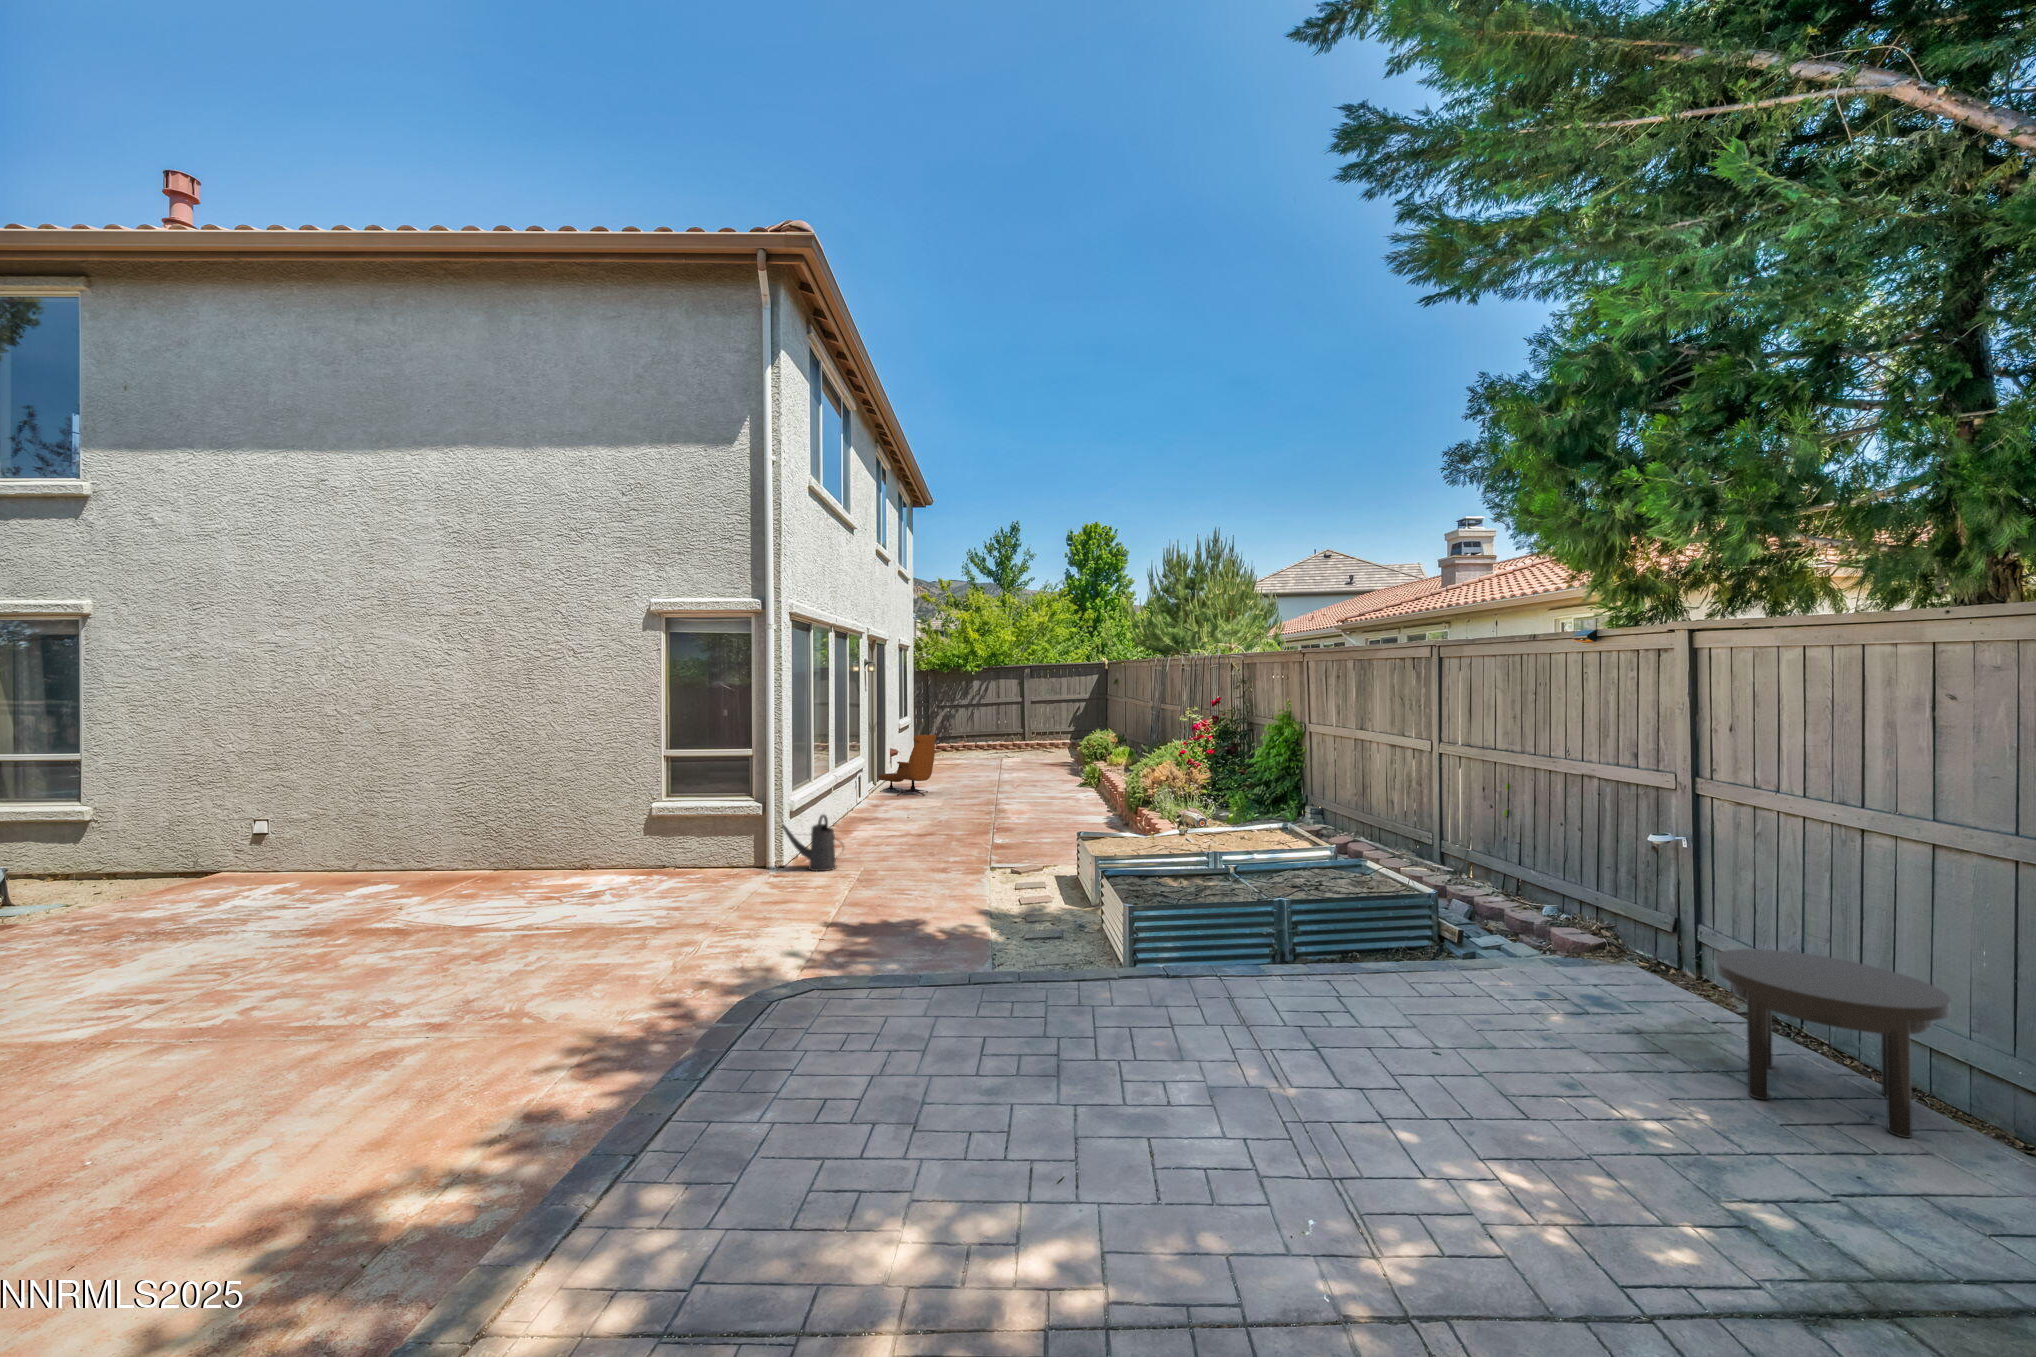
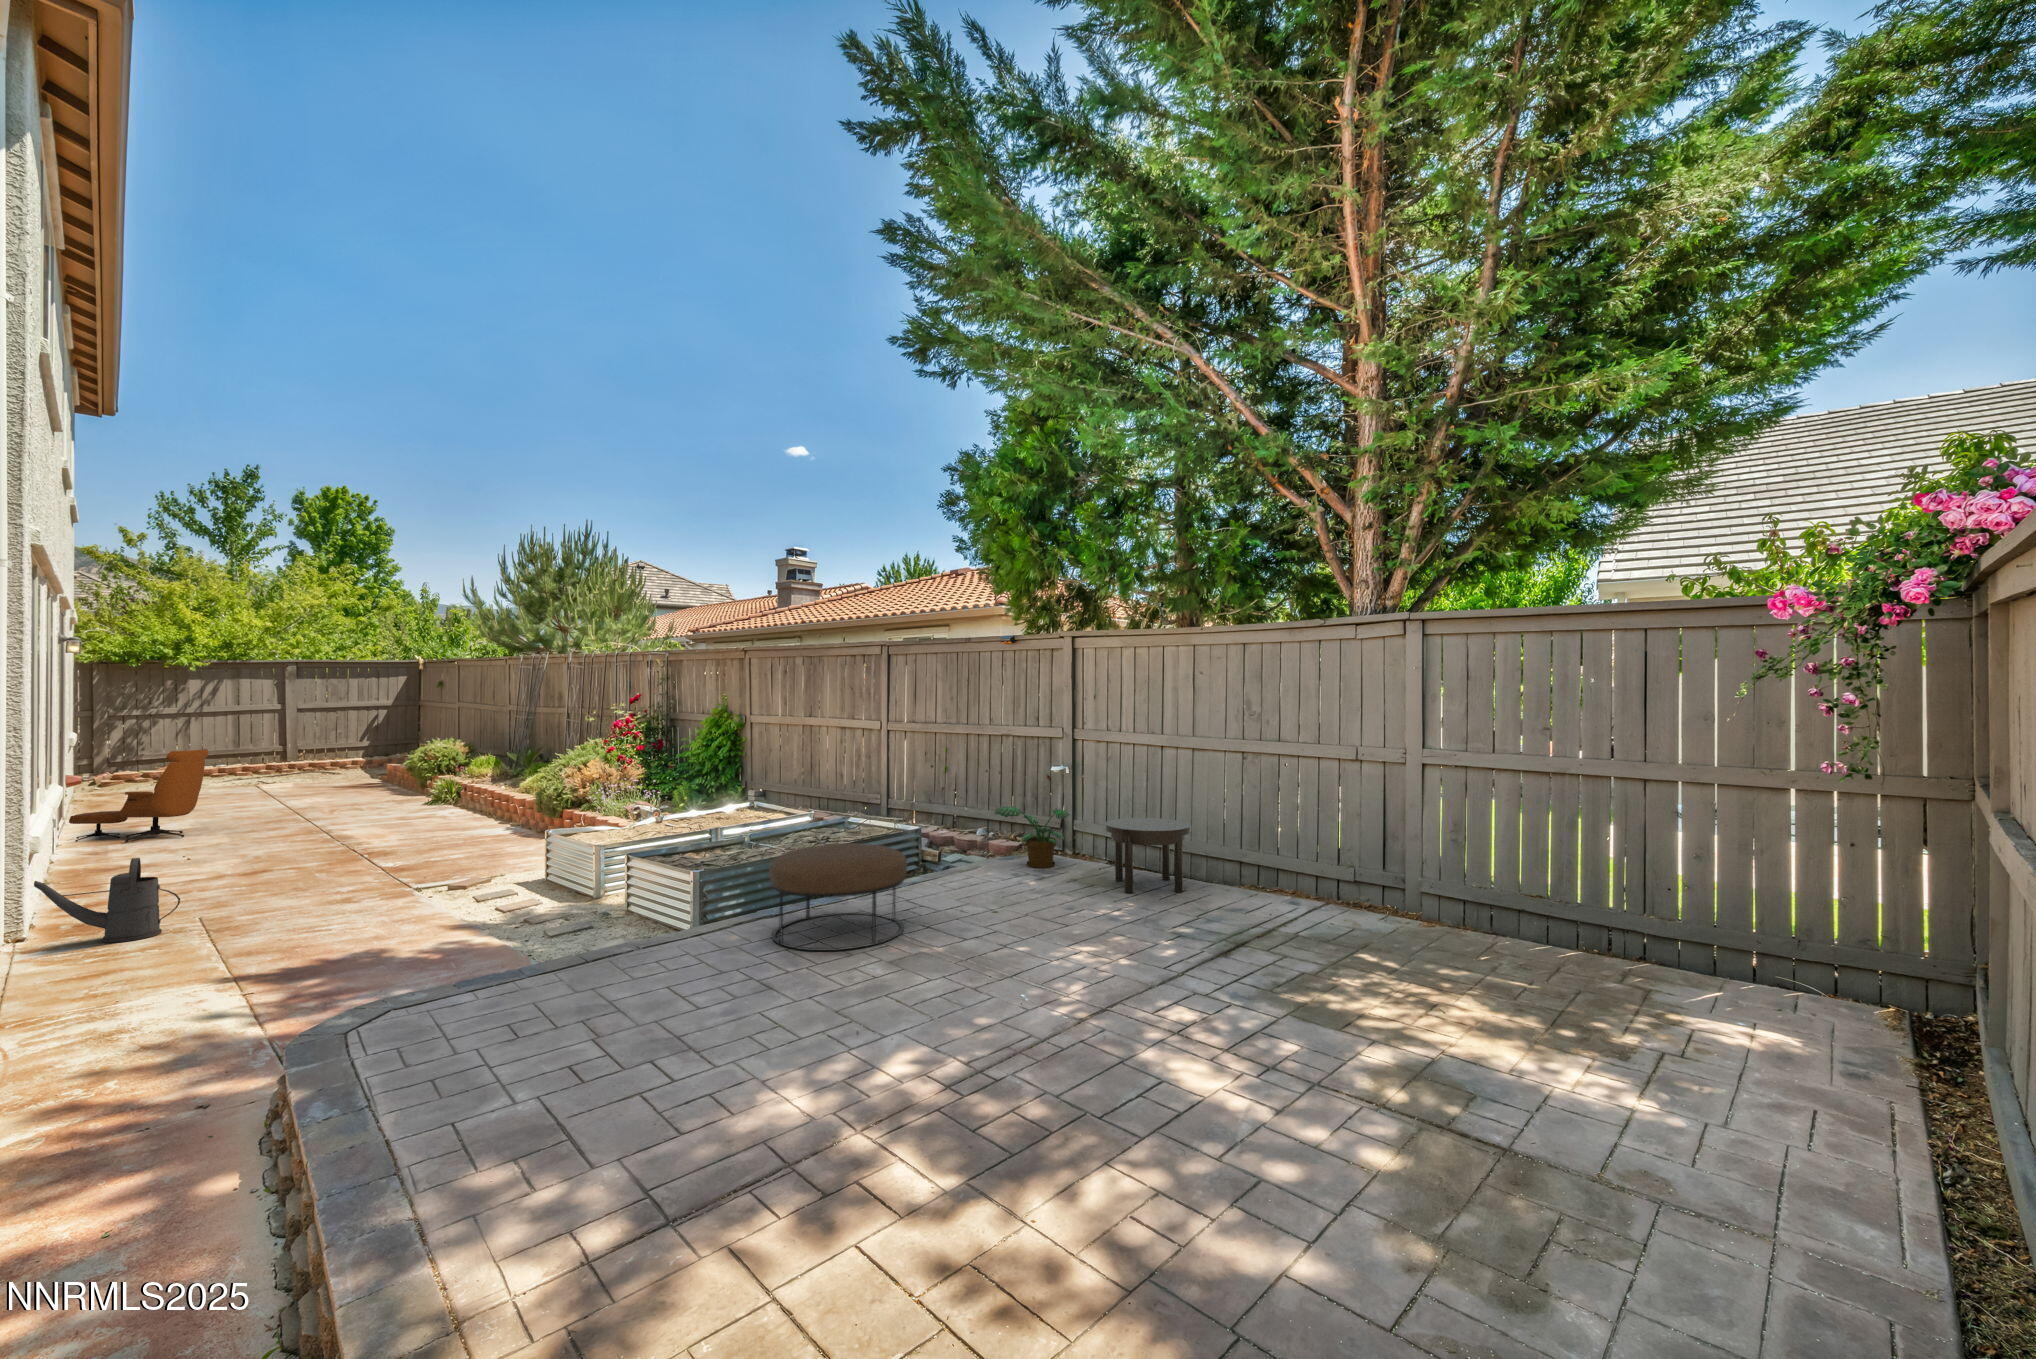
potted plant: none [1539,883,1692,999] -> present [994,806,1070,868]
ottoman: none [1121,899,1294,1050] -> present [769,843,907,951]

